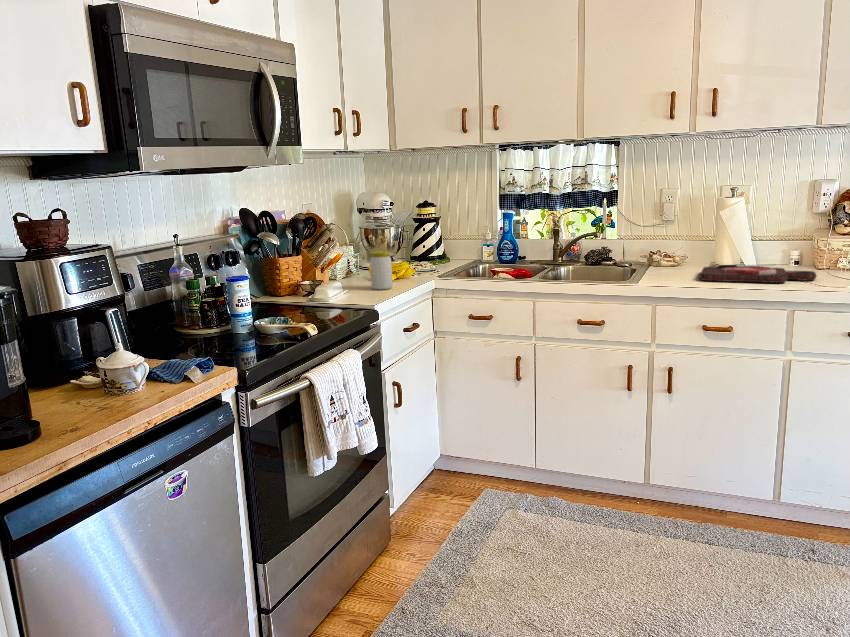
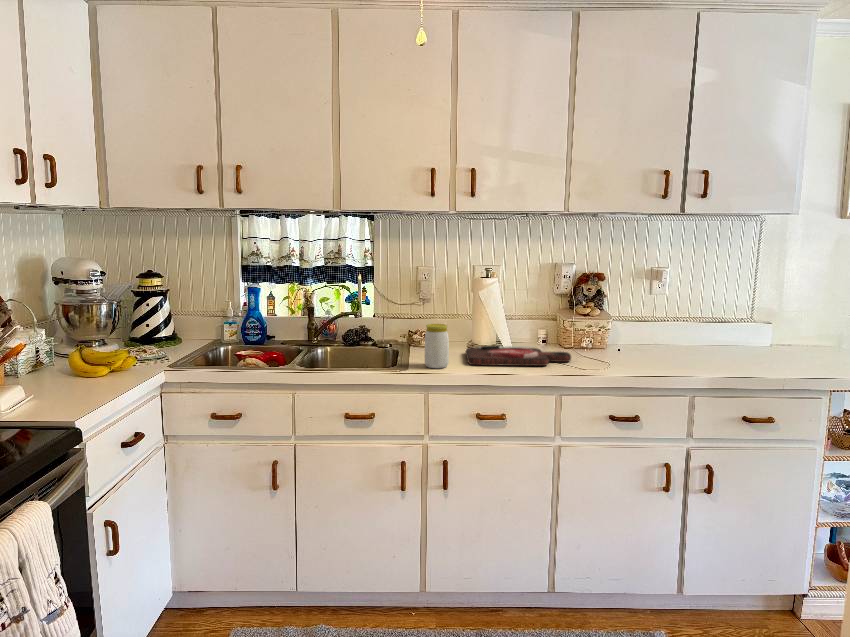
jar: present [370,250,393,290] -> present [425,324,449,368]

